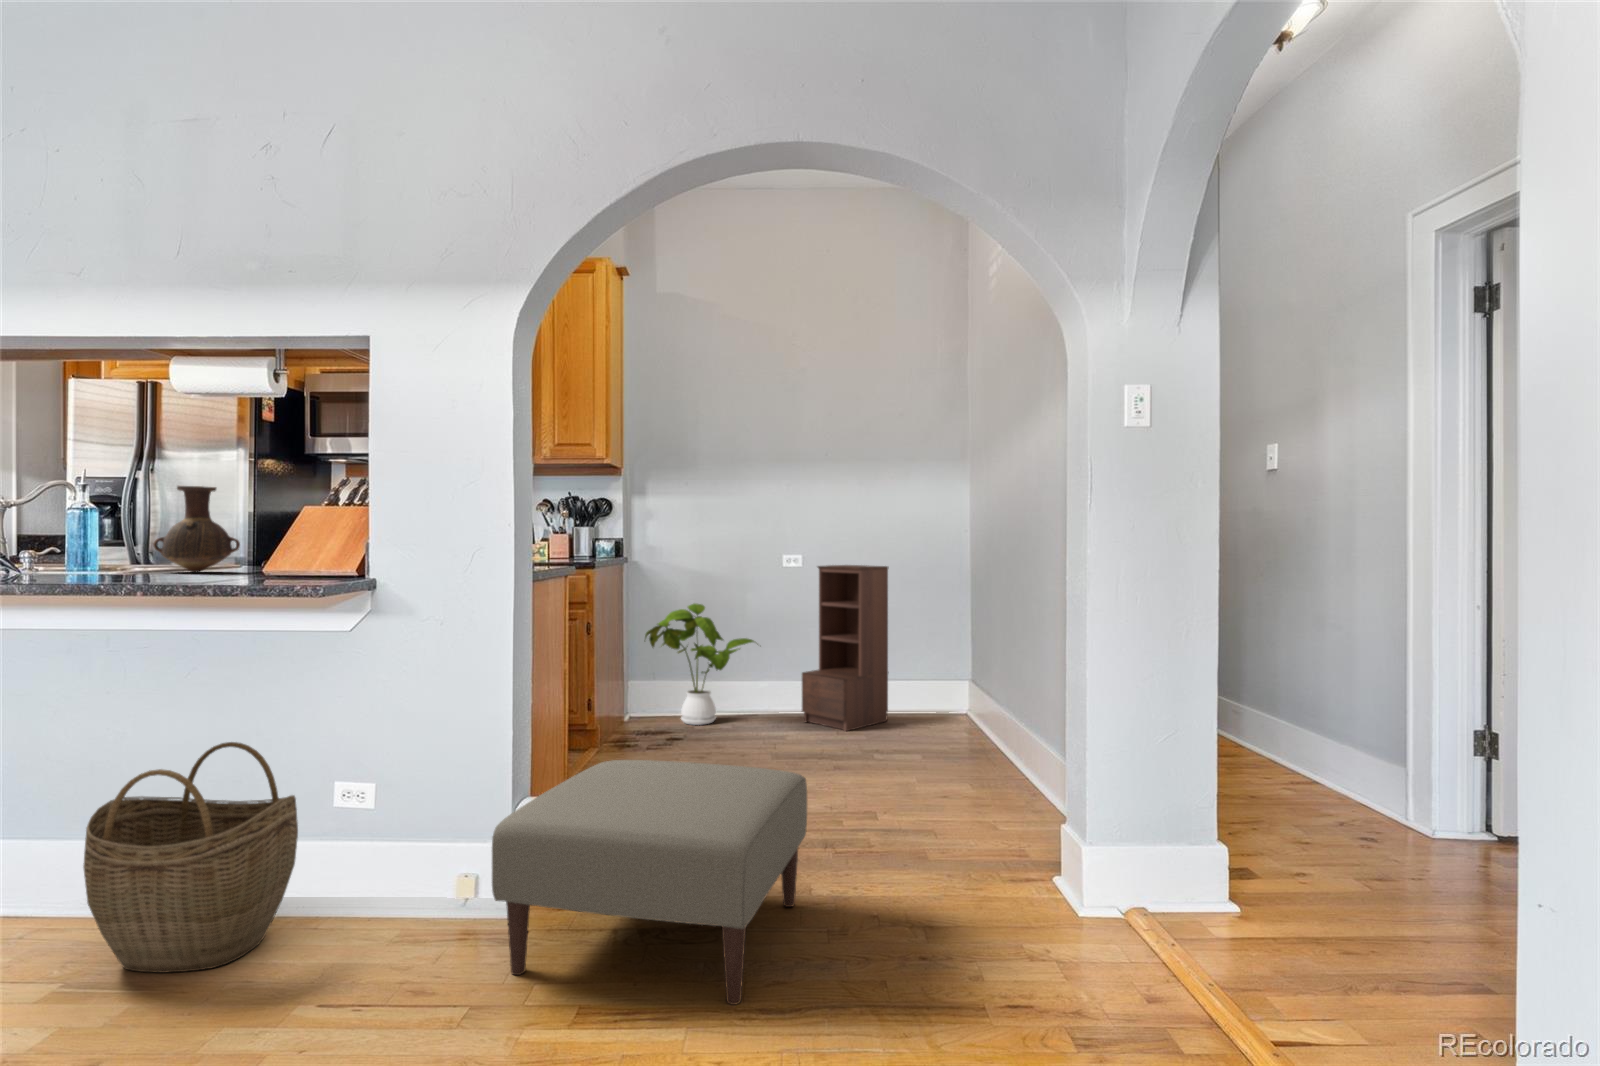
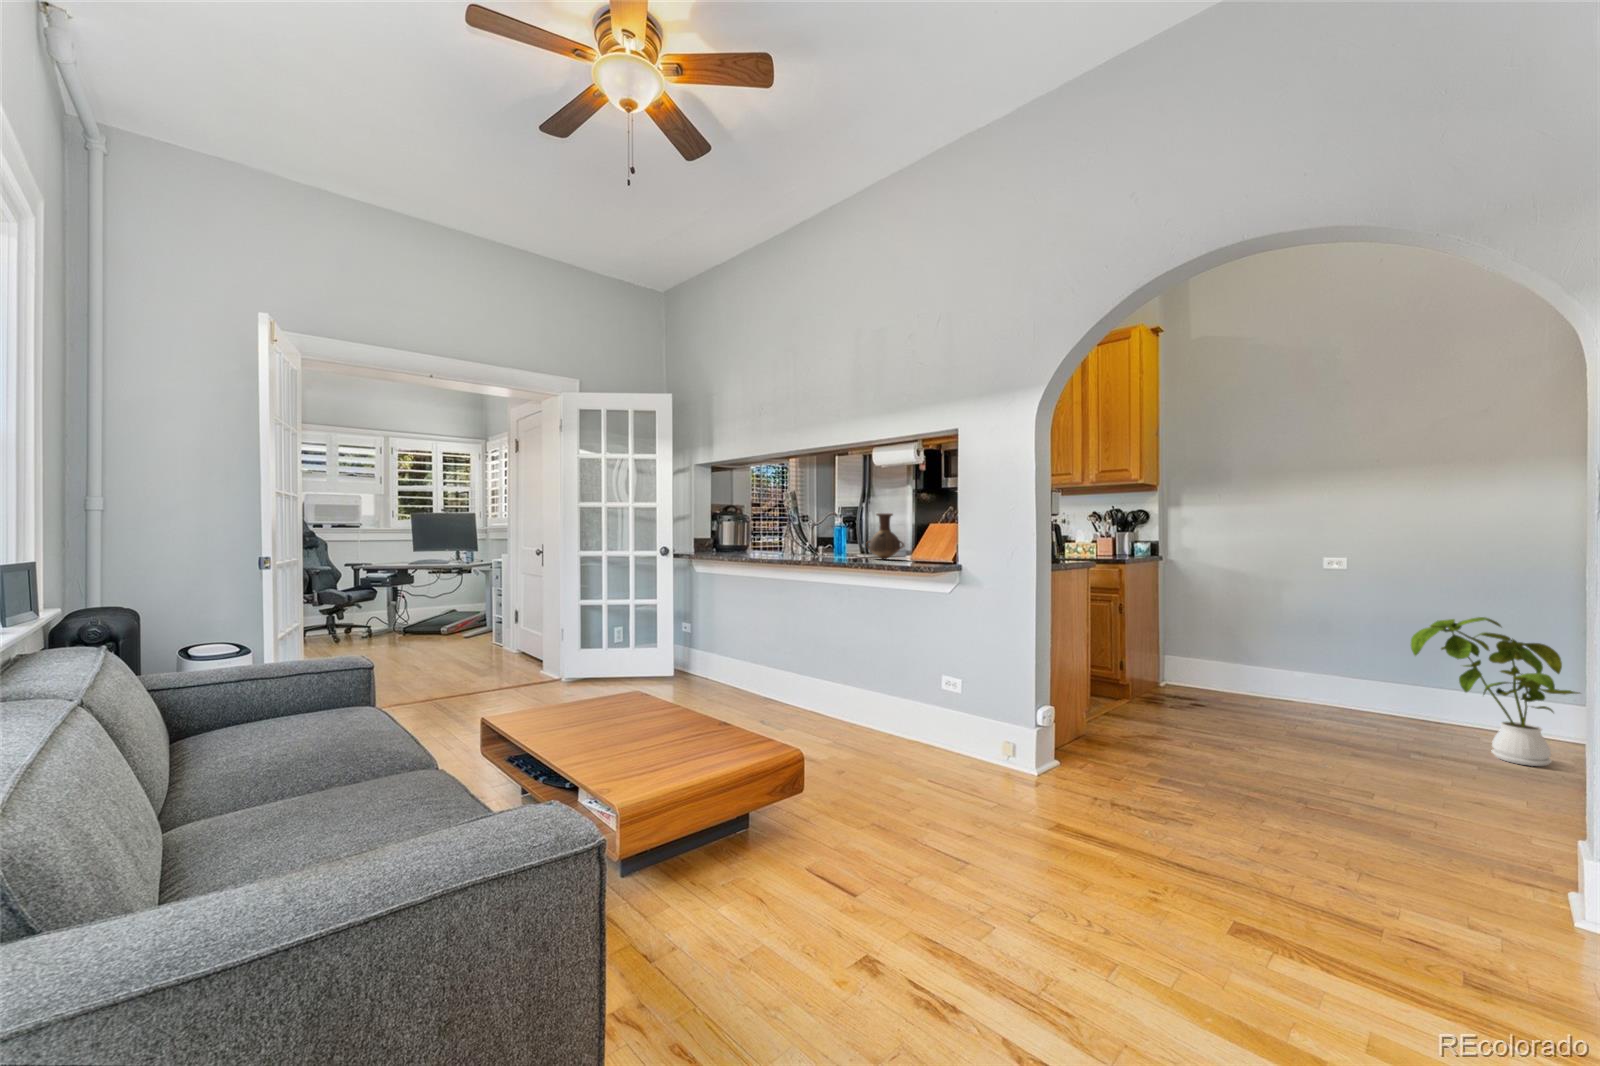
bookshelf: present [802,565,889,731] -> none [1334,568,1442,724]
house plant: present [645,604,754,725] -> present [1411,617,1579,766]
woven basket: present [83,742,298,973] -> none [837,648,924,757]
ottoman: present [492,760,807,1005] -> none [1014,693,1253,855]

